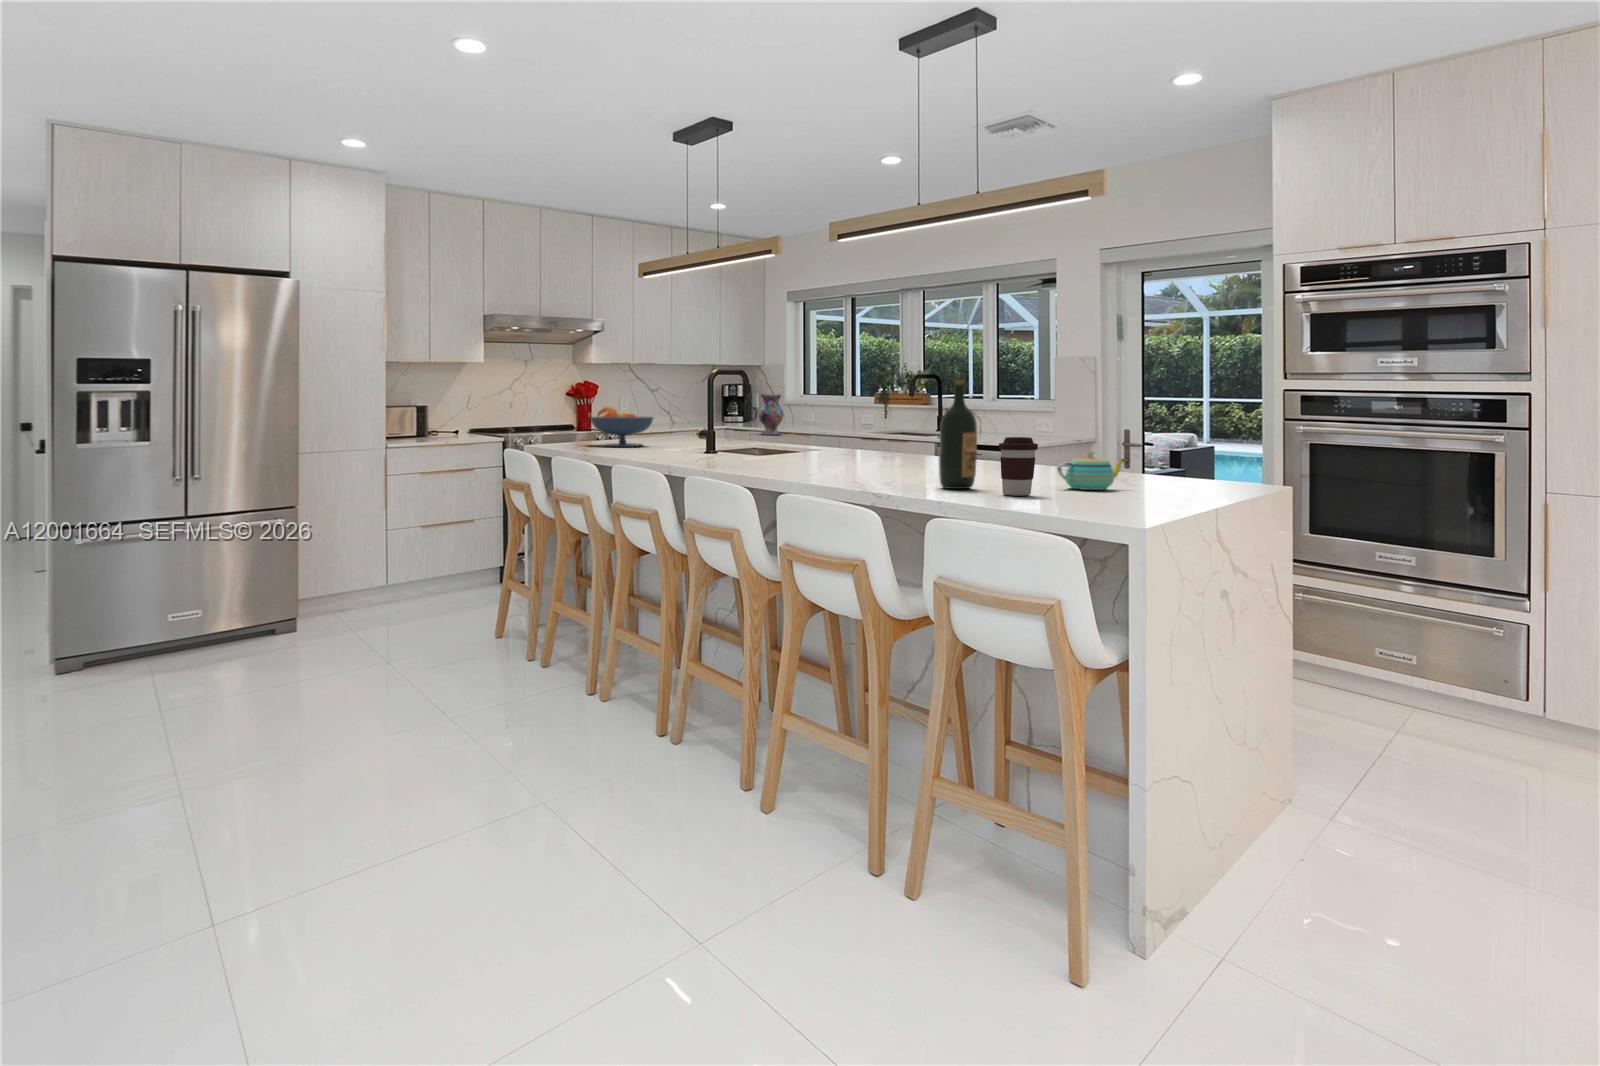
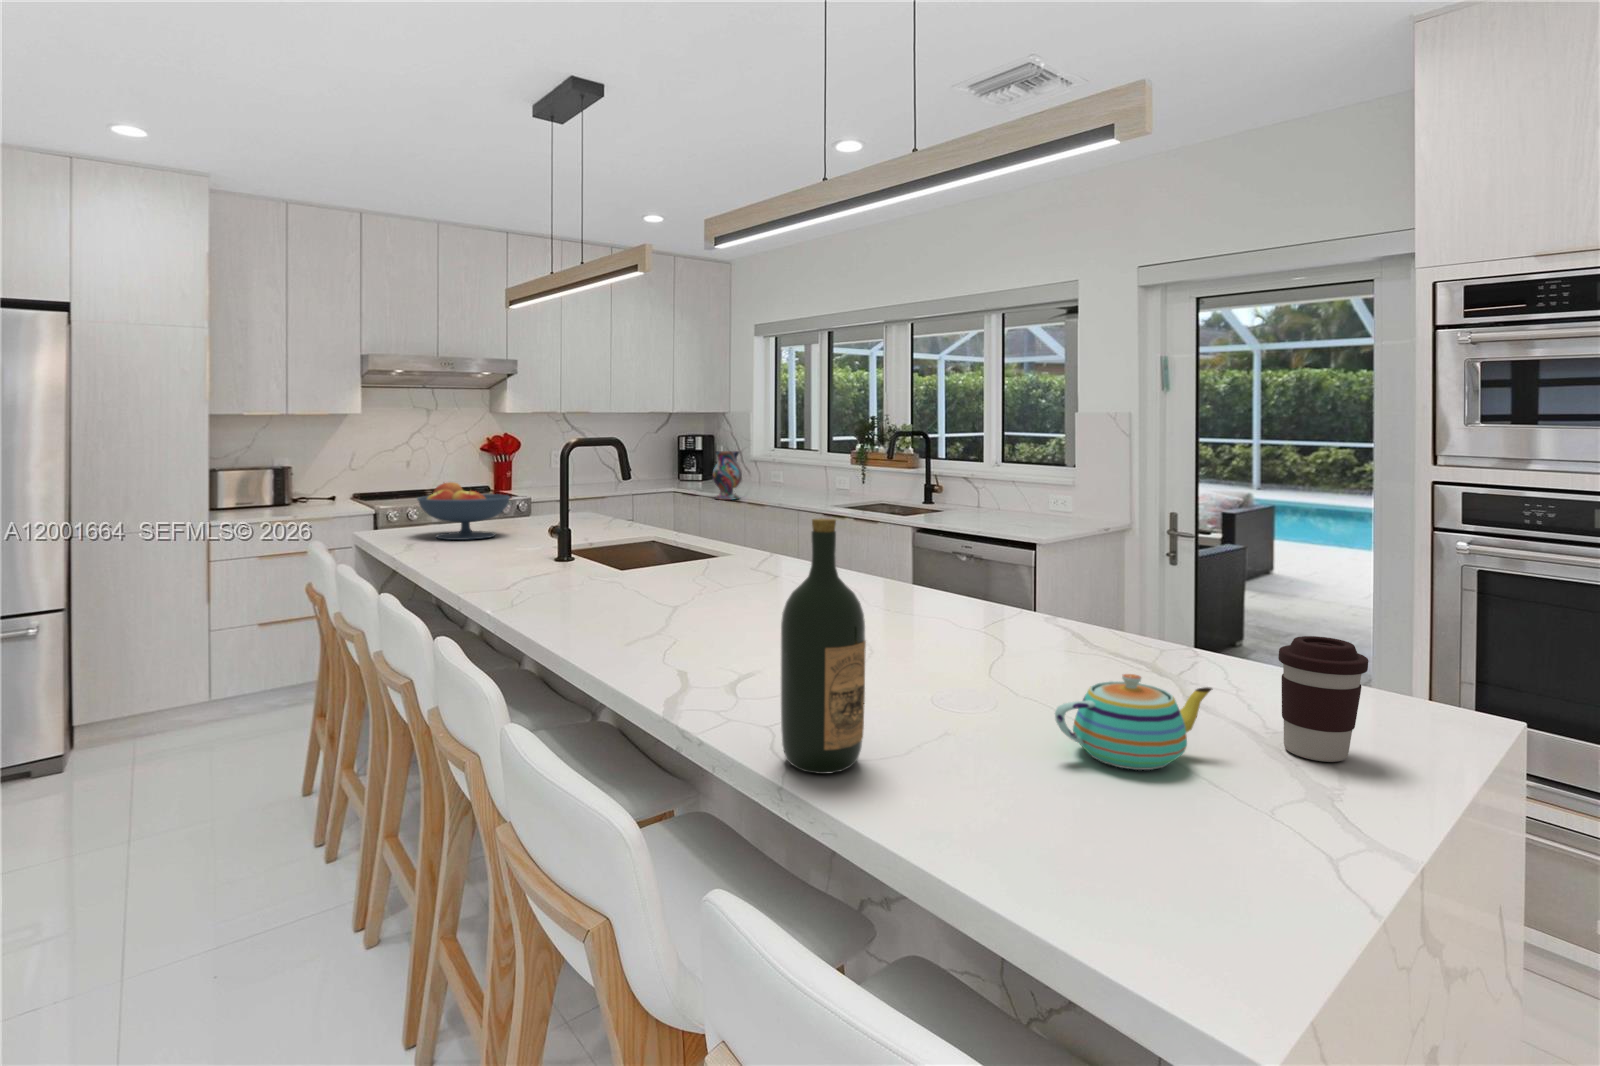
coffee cup: present [999,437,1038,496] -> present [1278,636,1369,762]

